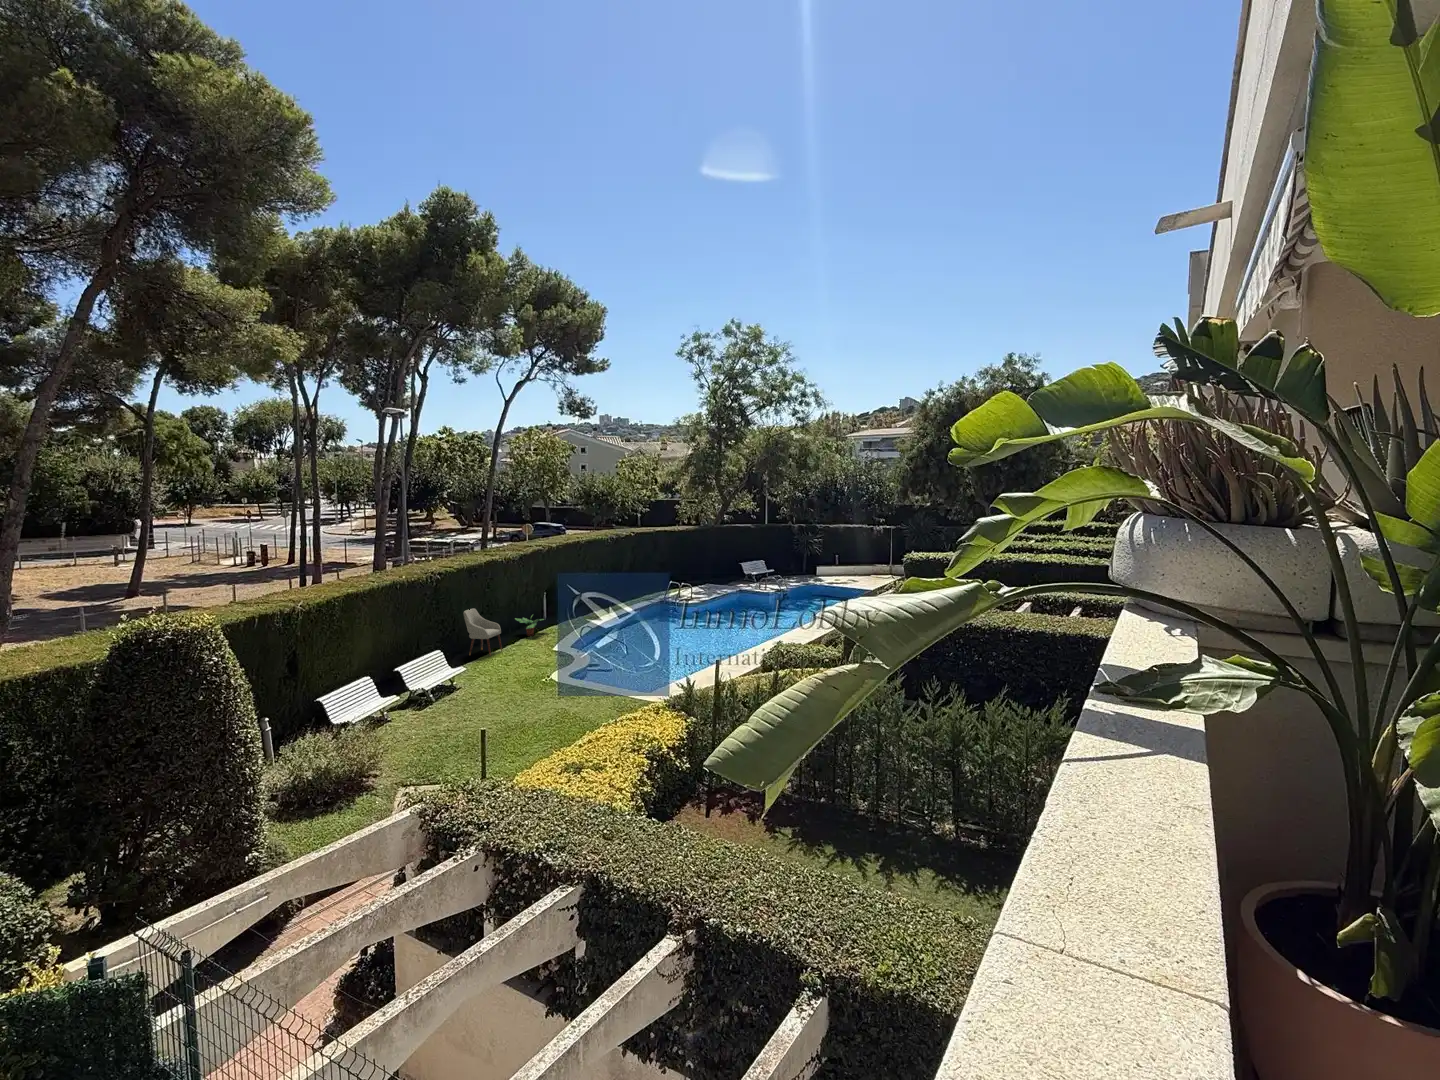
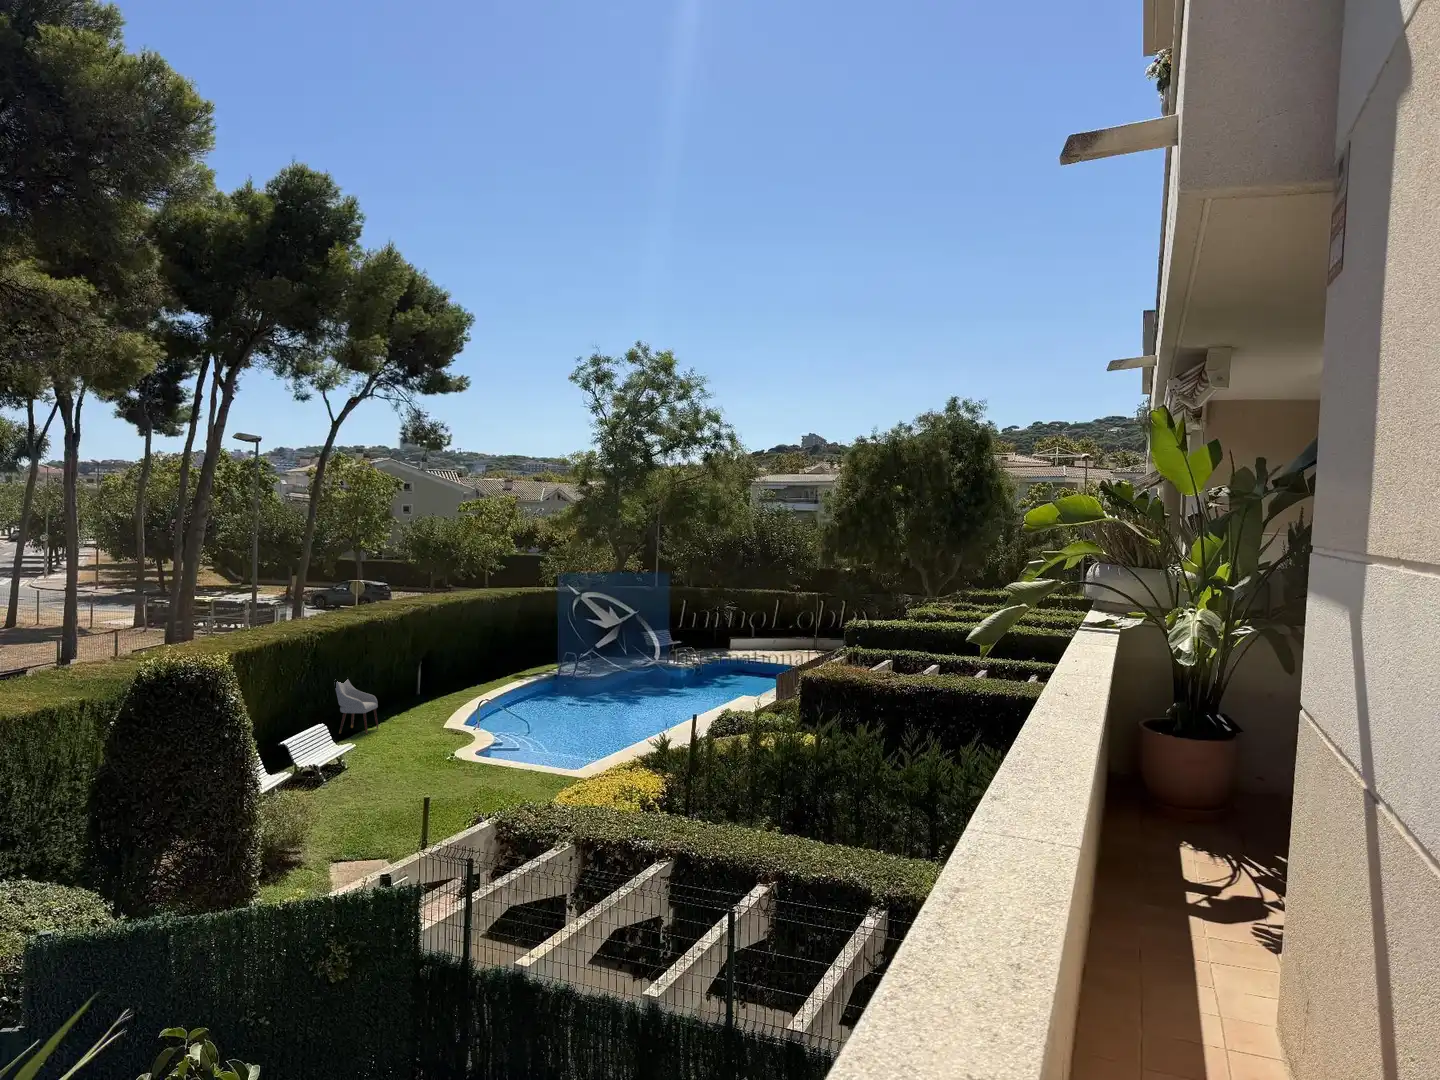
potted plant: present [515,615,544,636] -> none [385,685,422,713]

